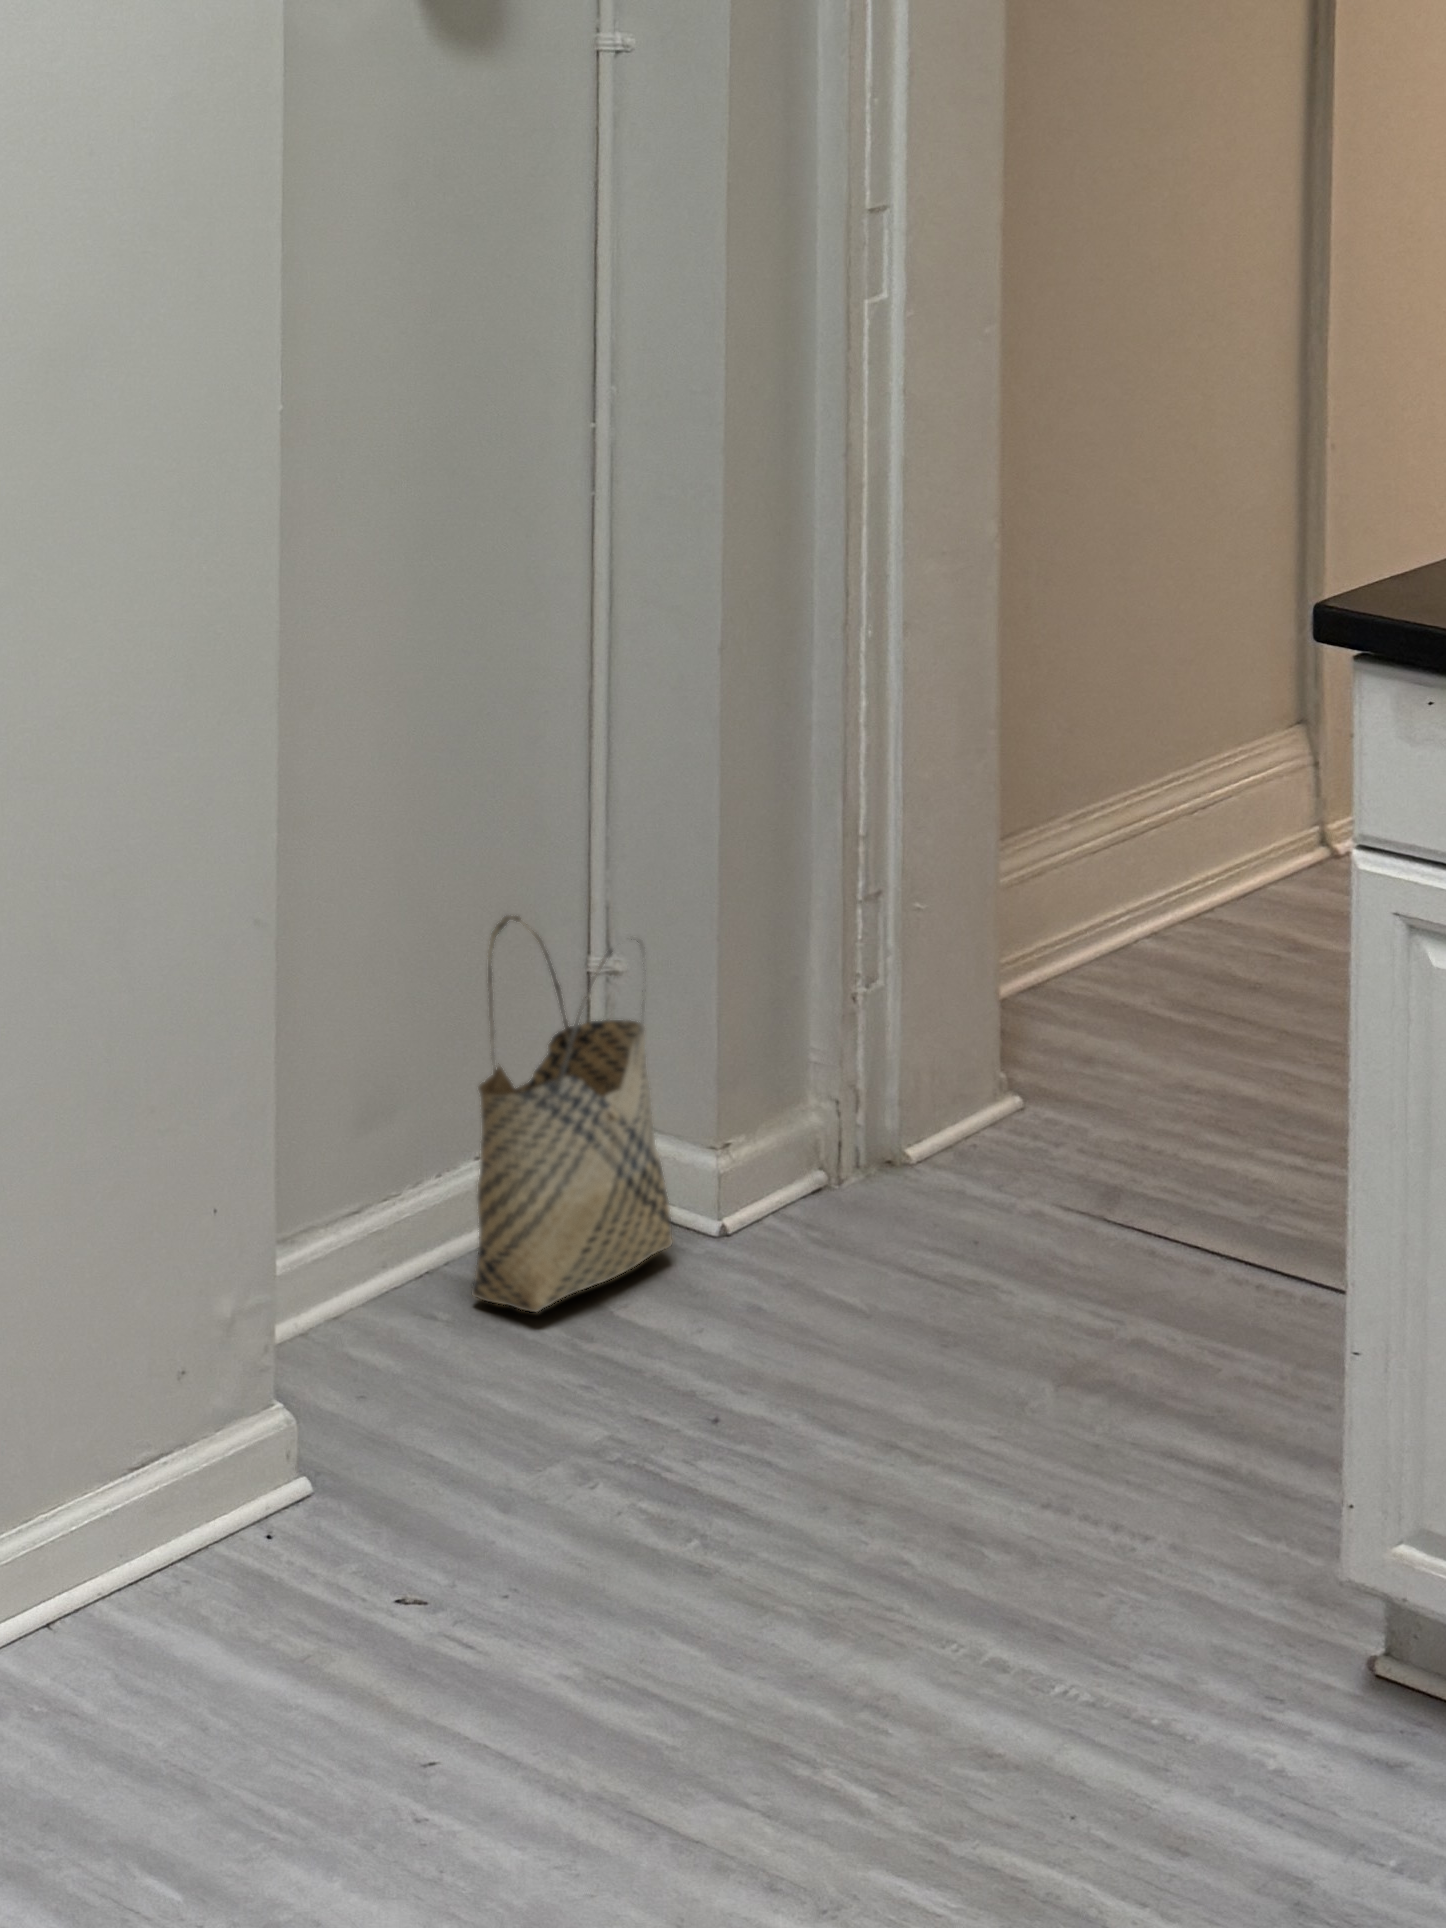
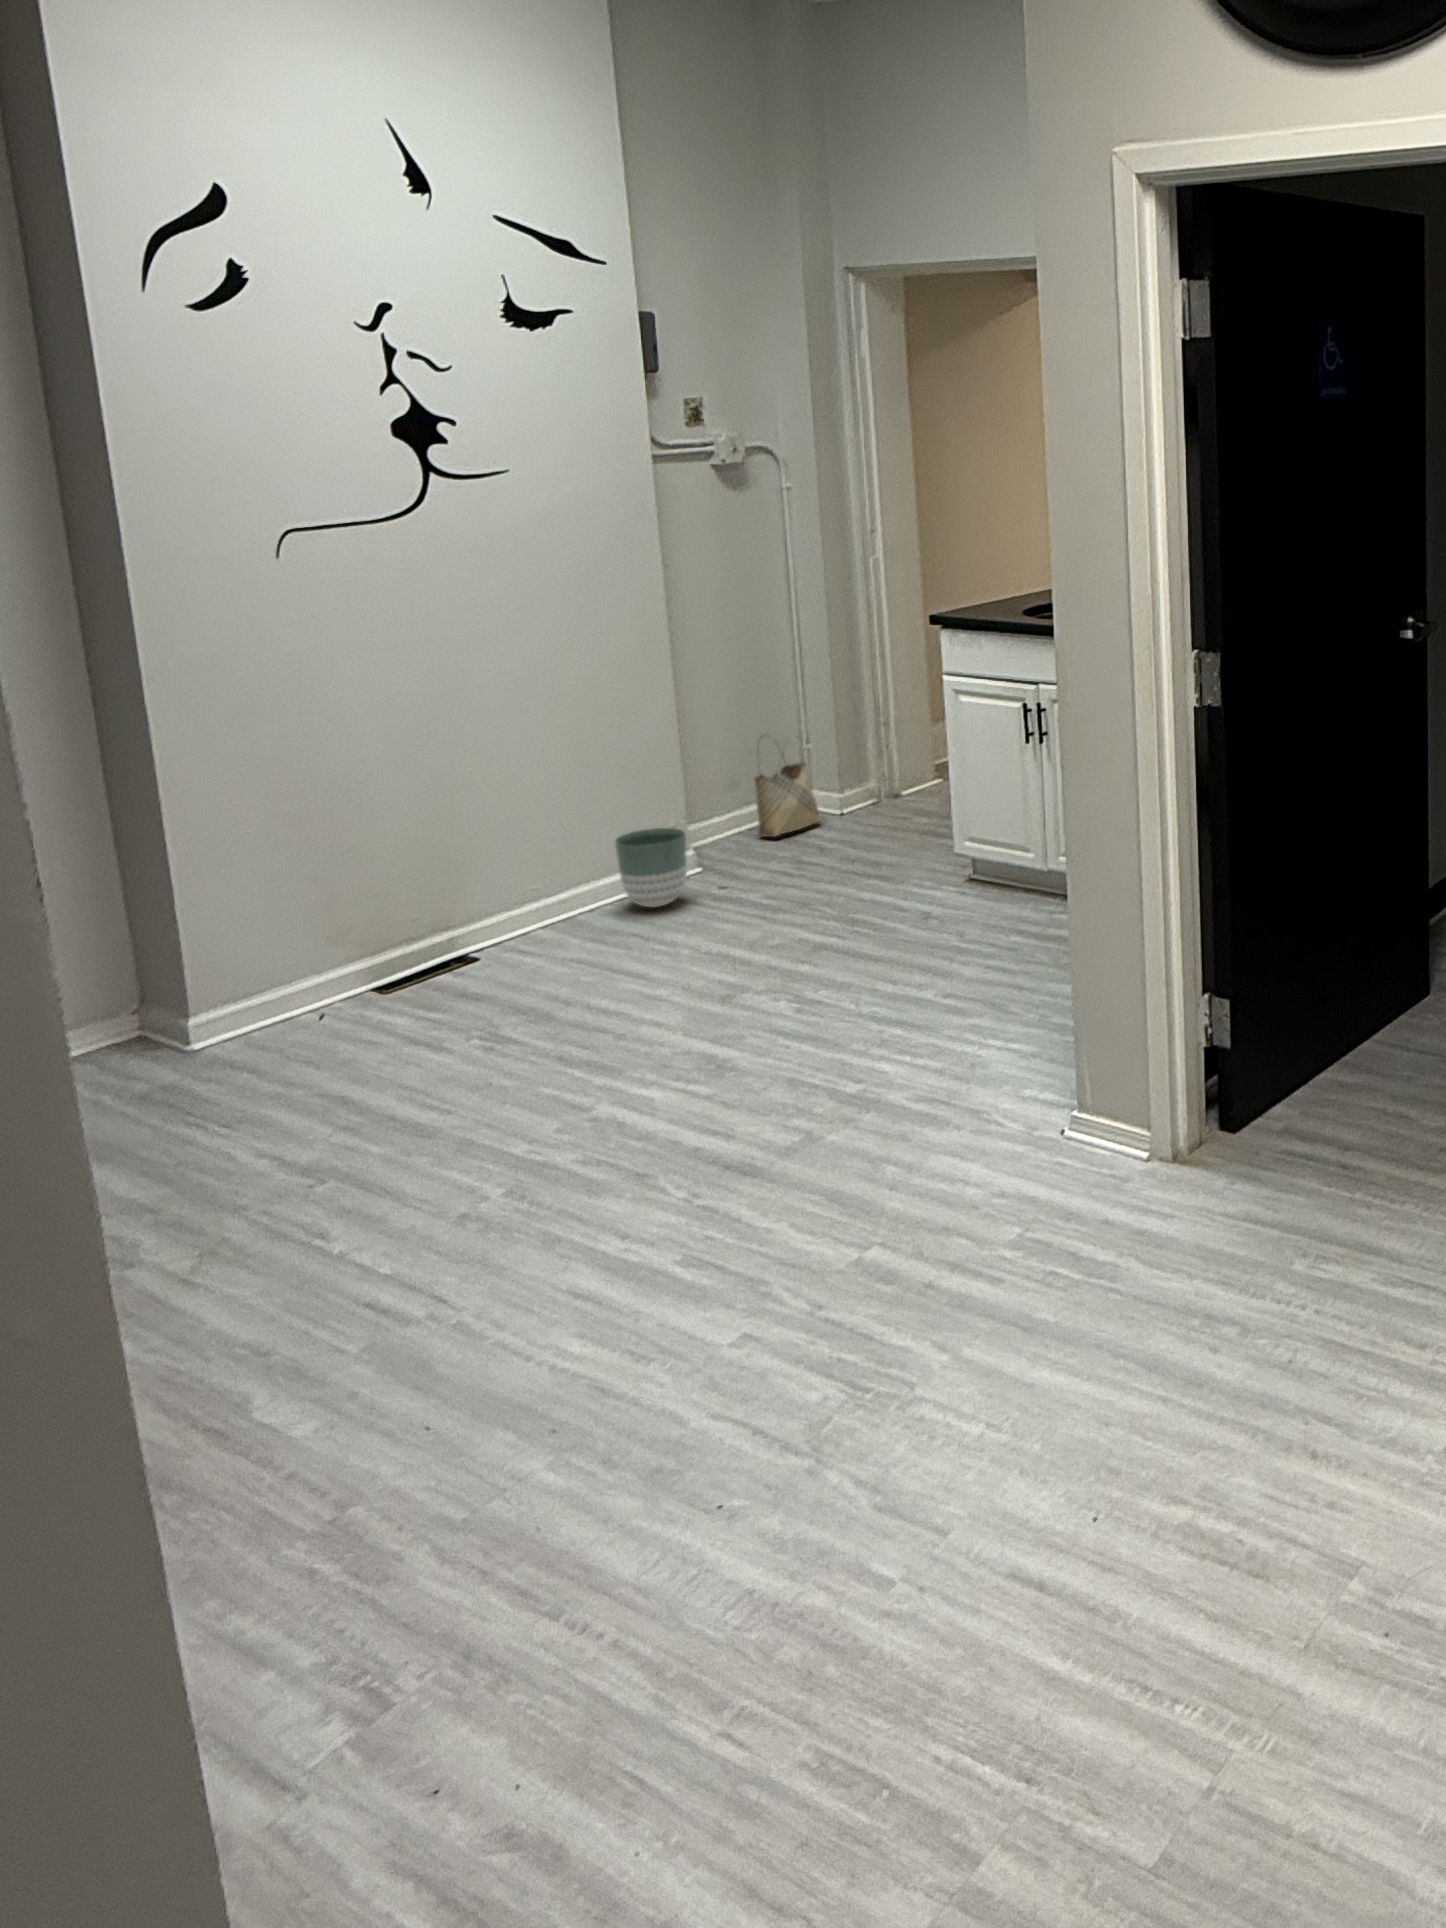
planter: none [73,1338,327,1678] -> present [615,828,687,907]

